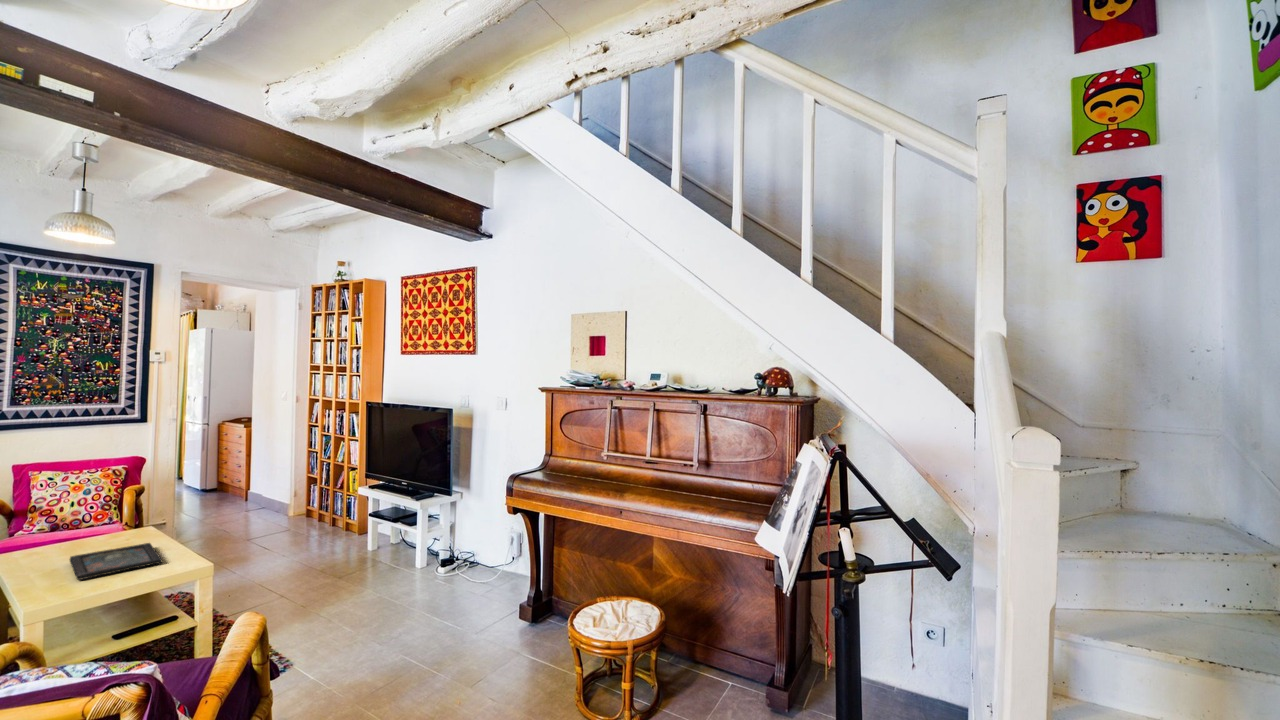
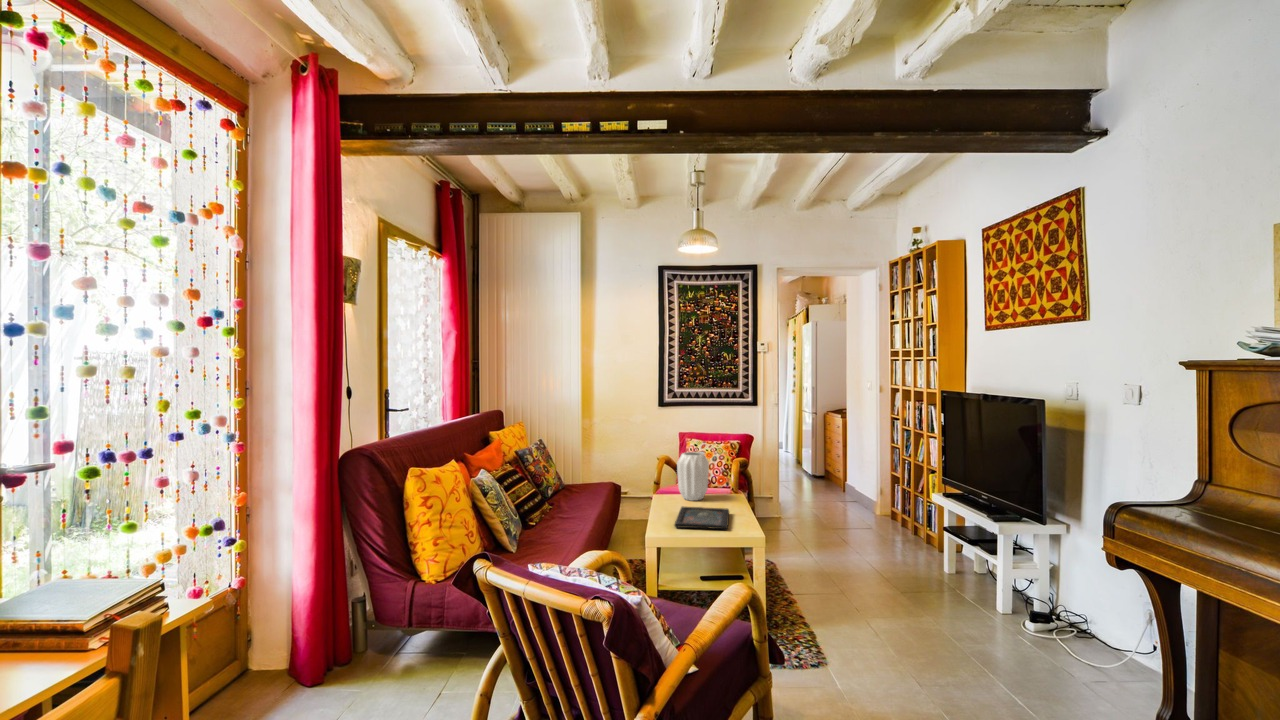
vase: none [49,487,105,549] -> present [677,452,709,501]

